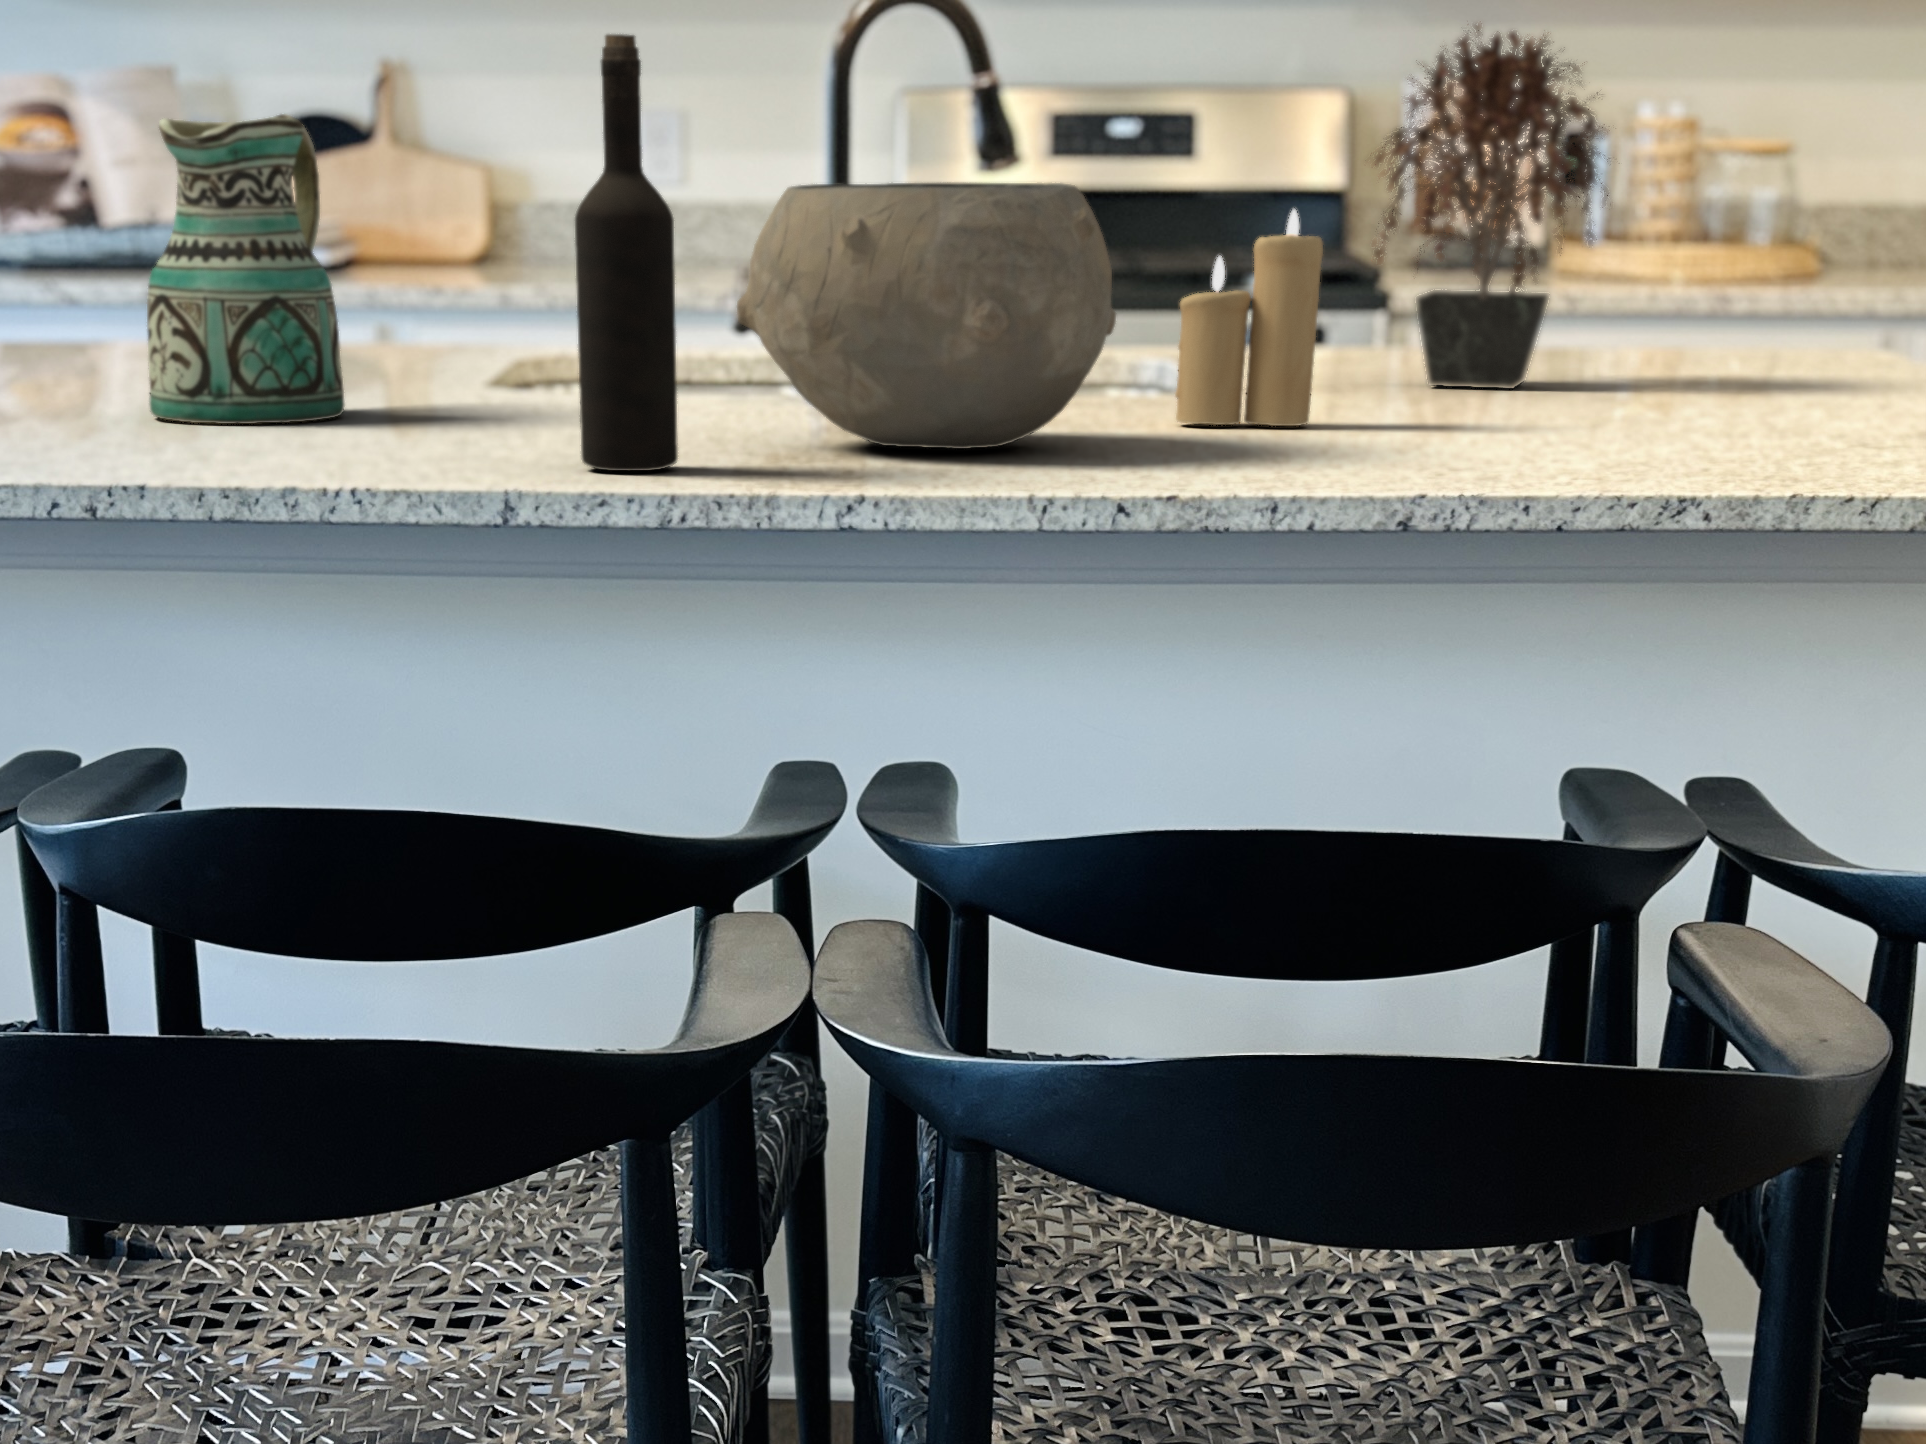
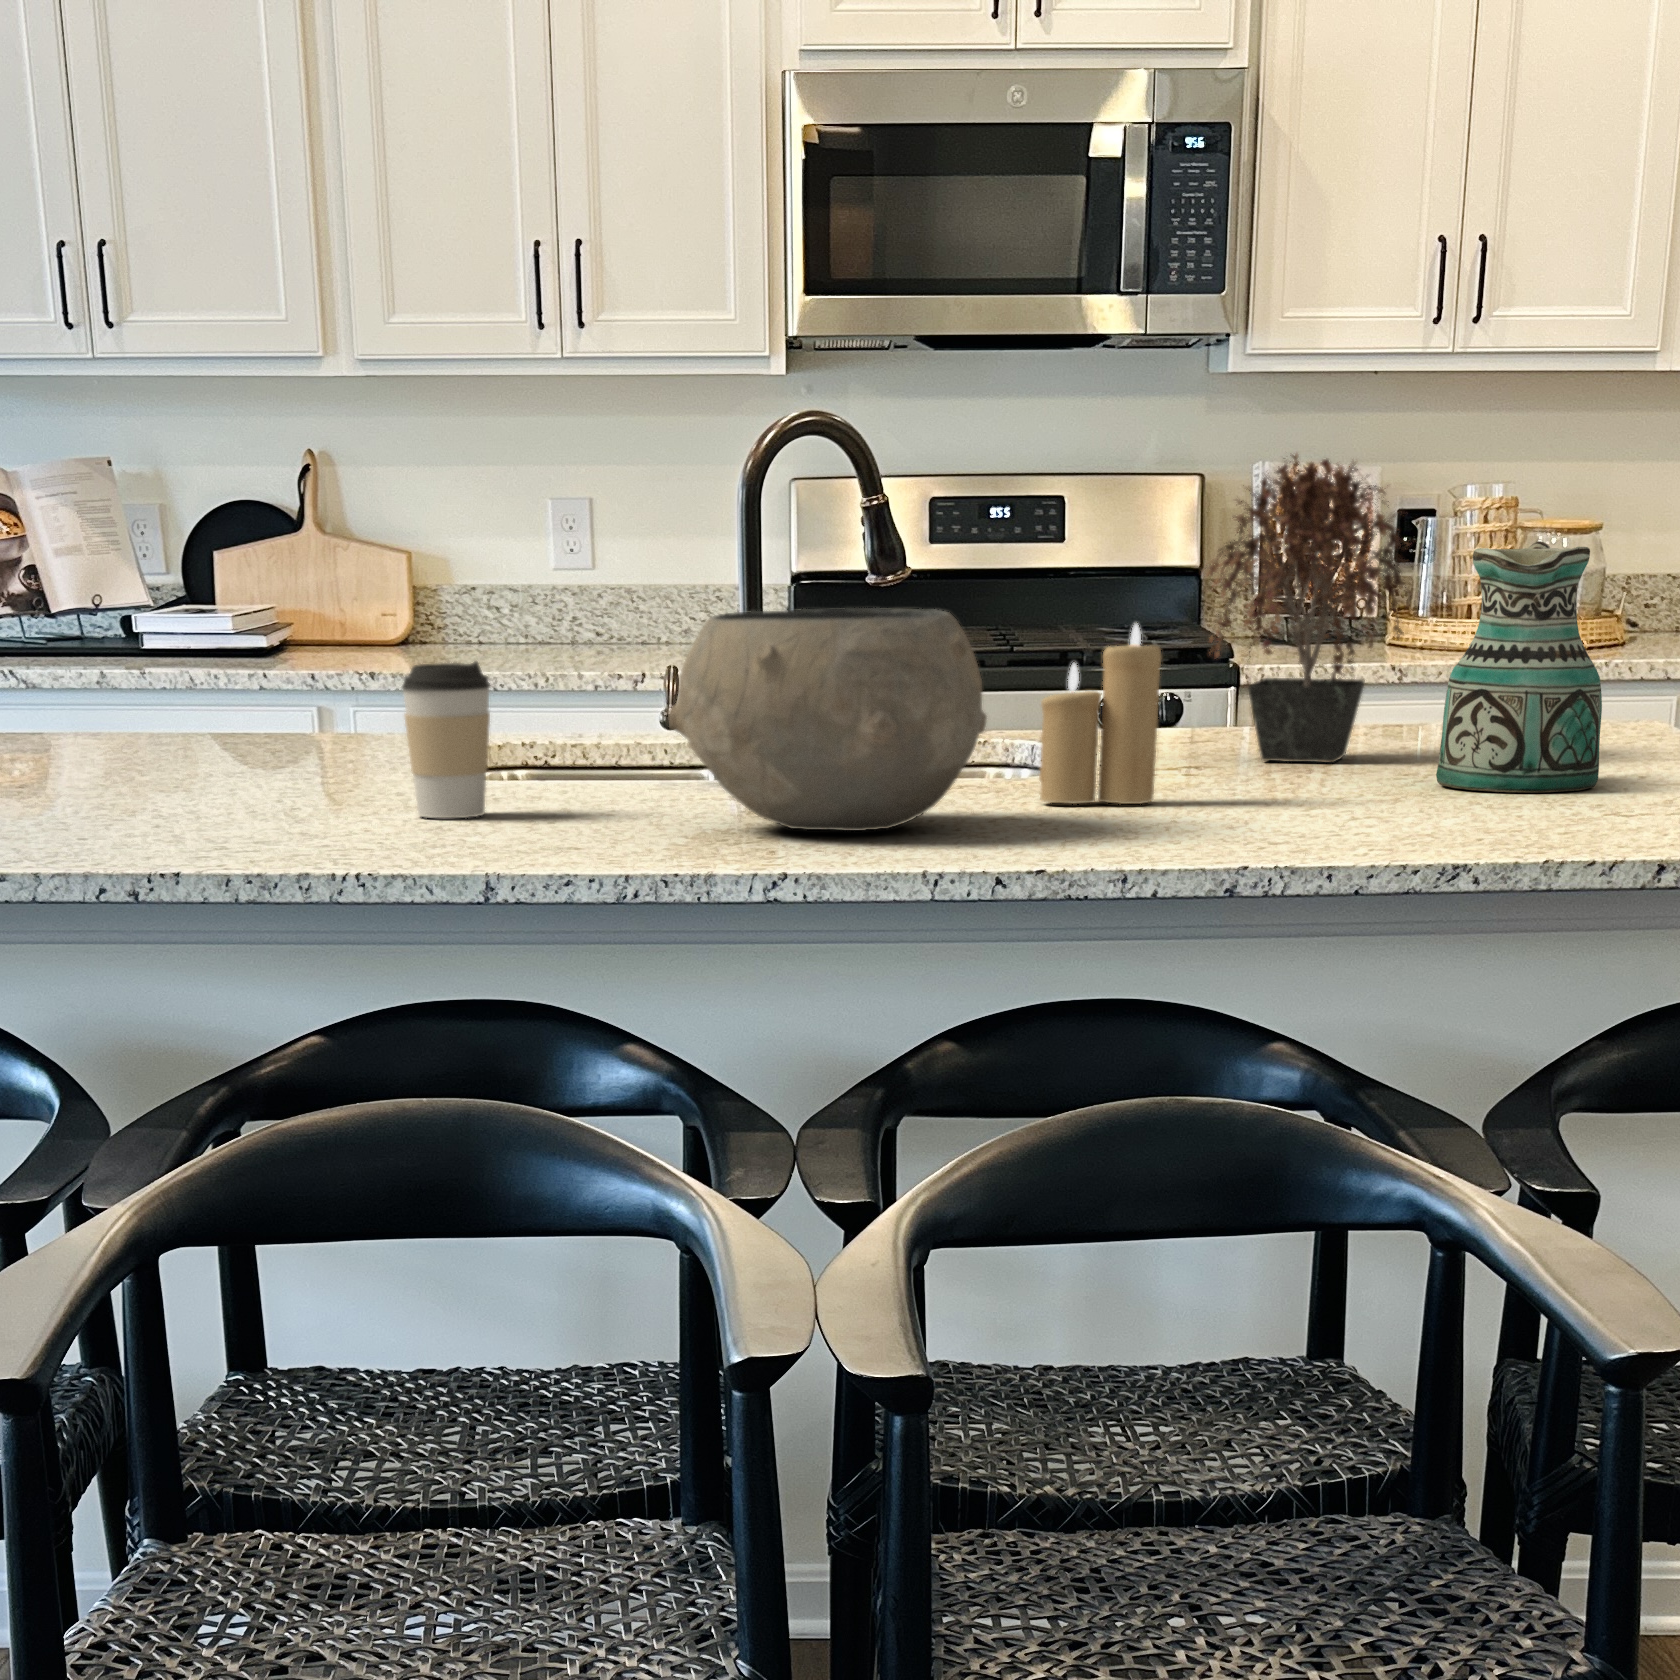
wine bottle: present [575,34,678,471] -> none [537,504,623,856]
ceramic pitcher: present [147,114,344,424] -> present [1436,541,1602,792]
coffee cup: none [424,242,531,430] -> present [402,661,490,818]

